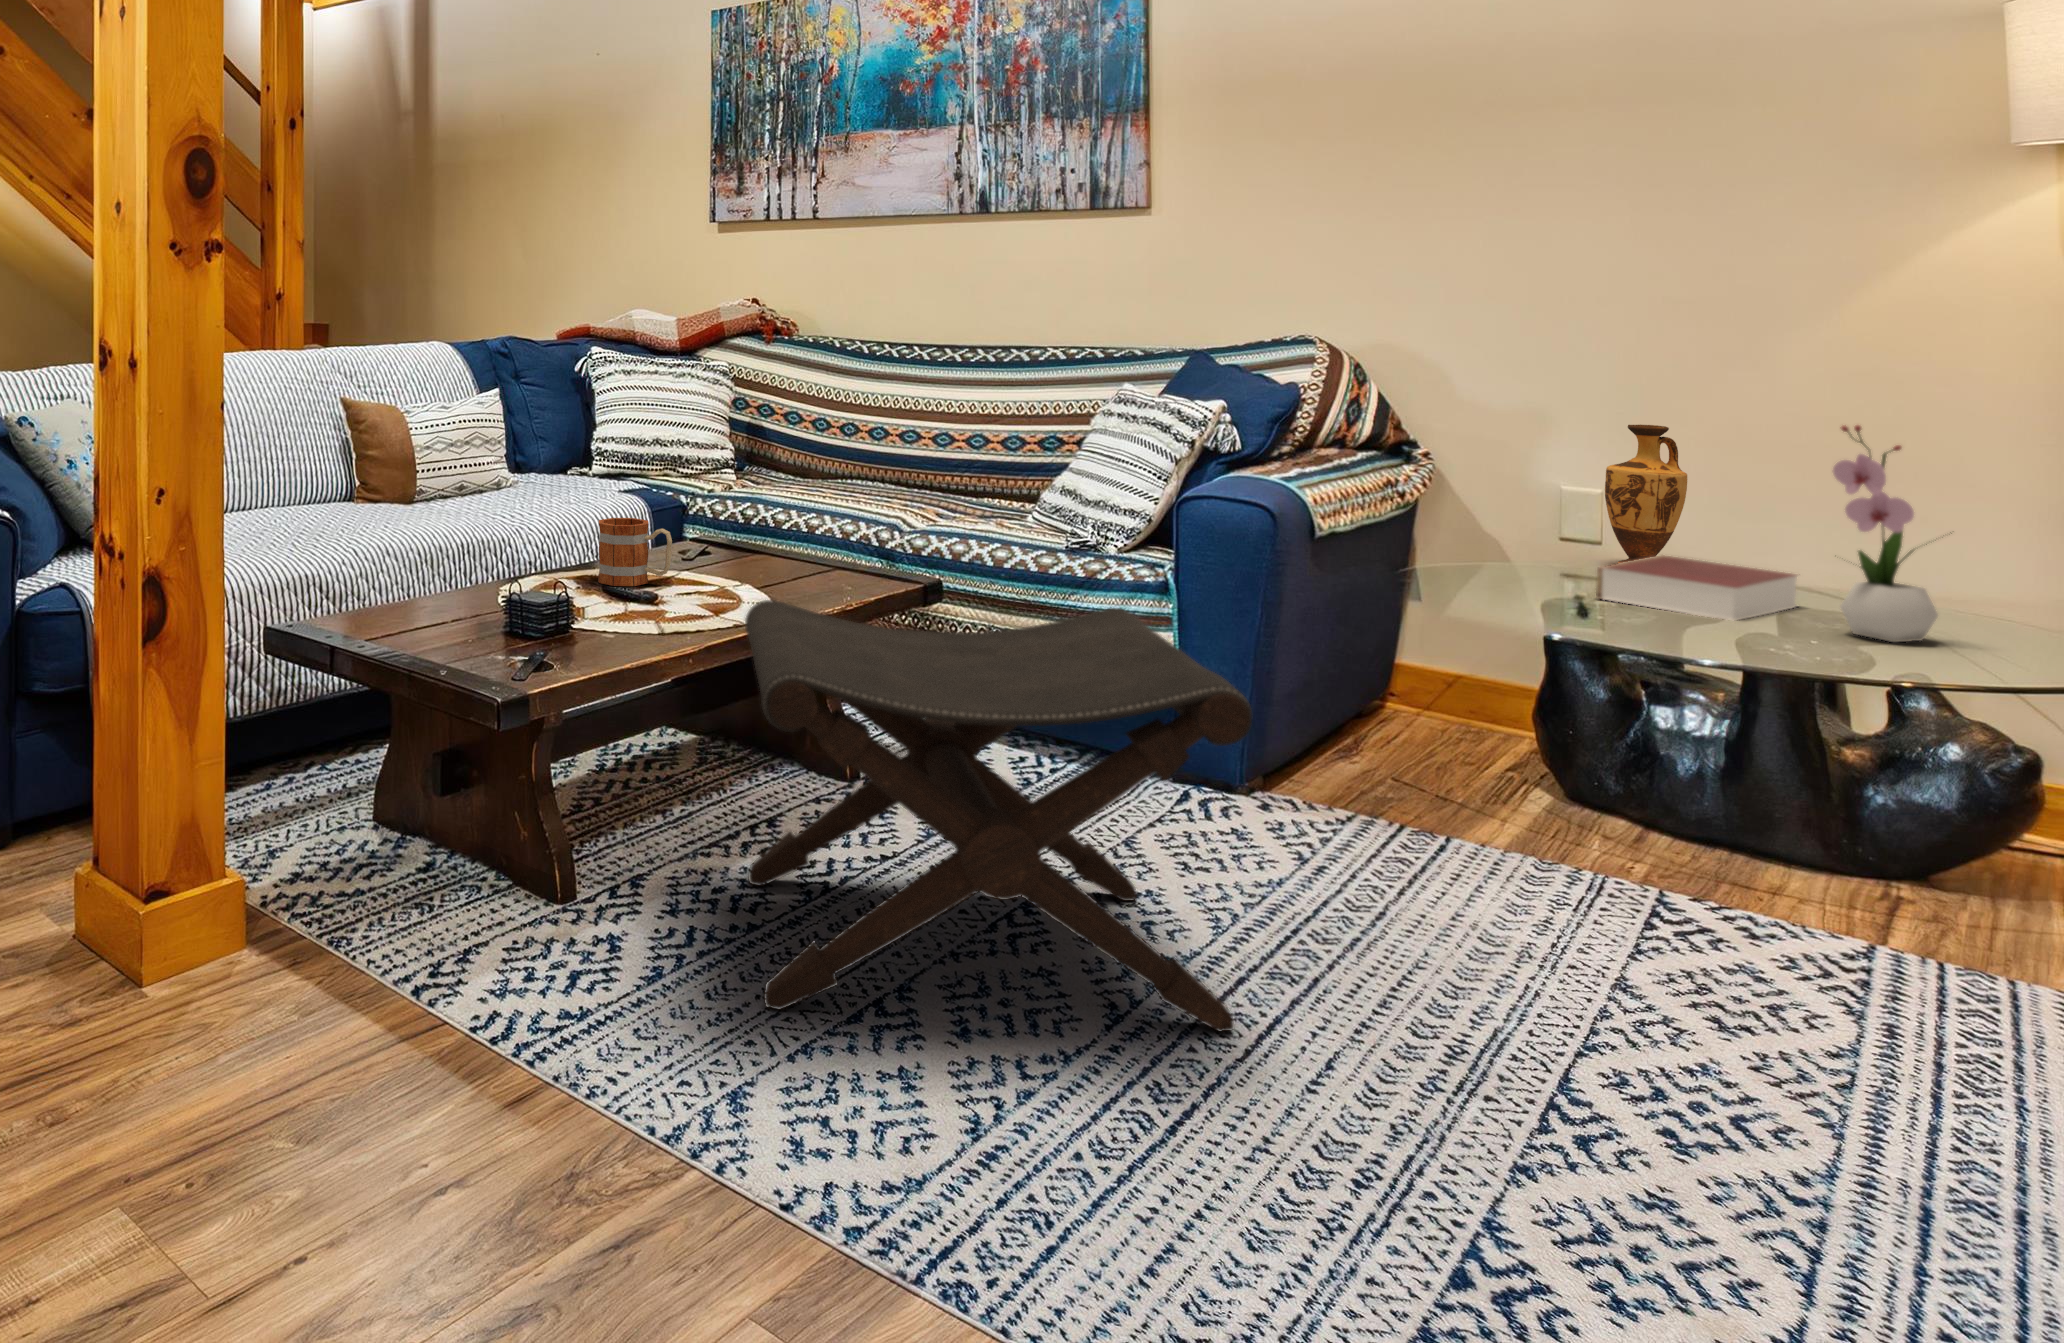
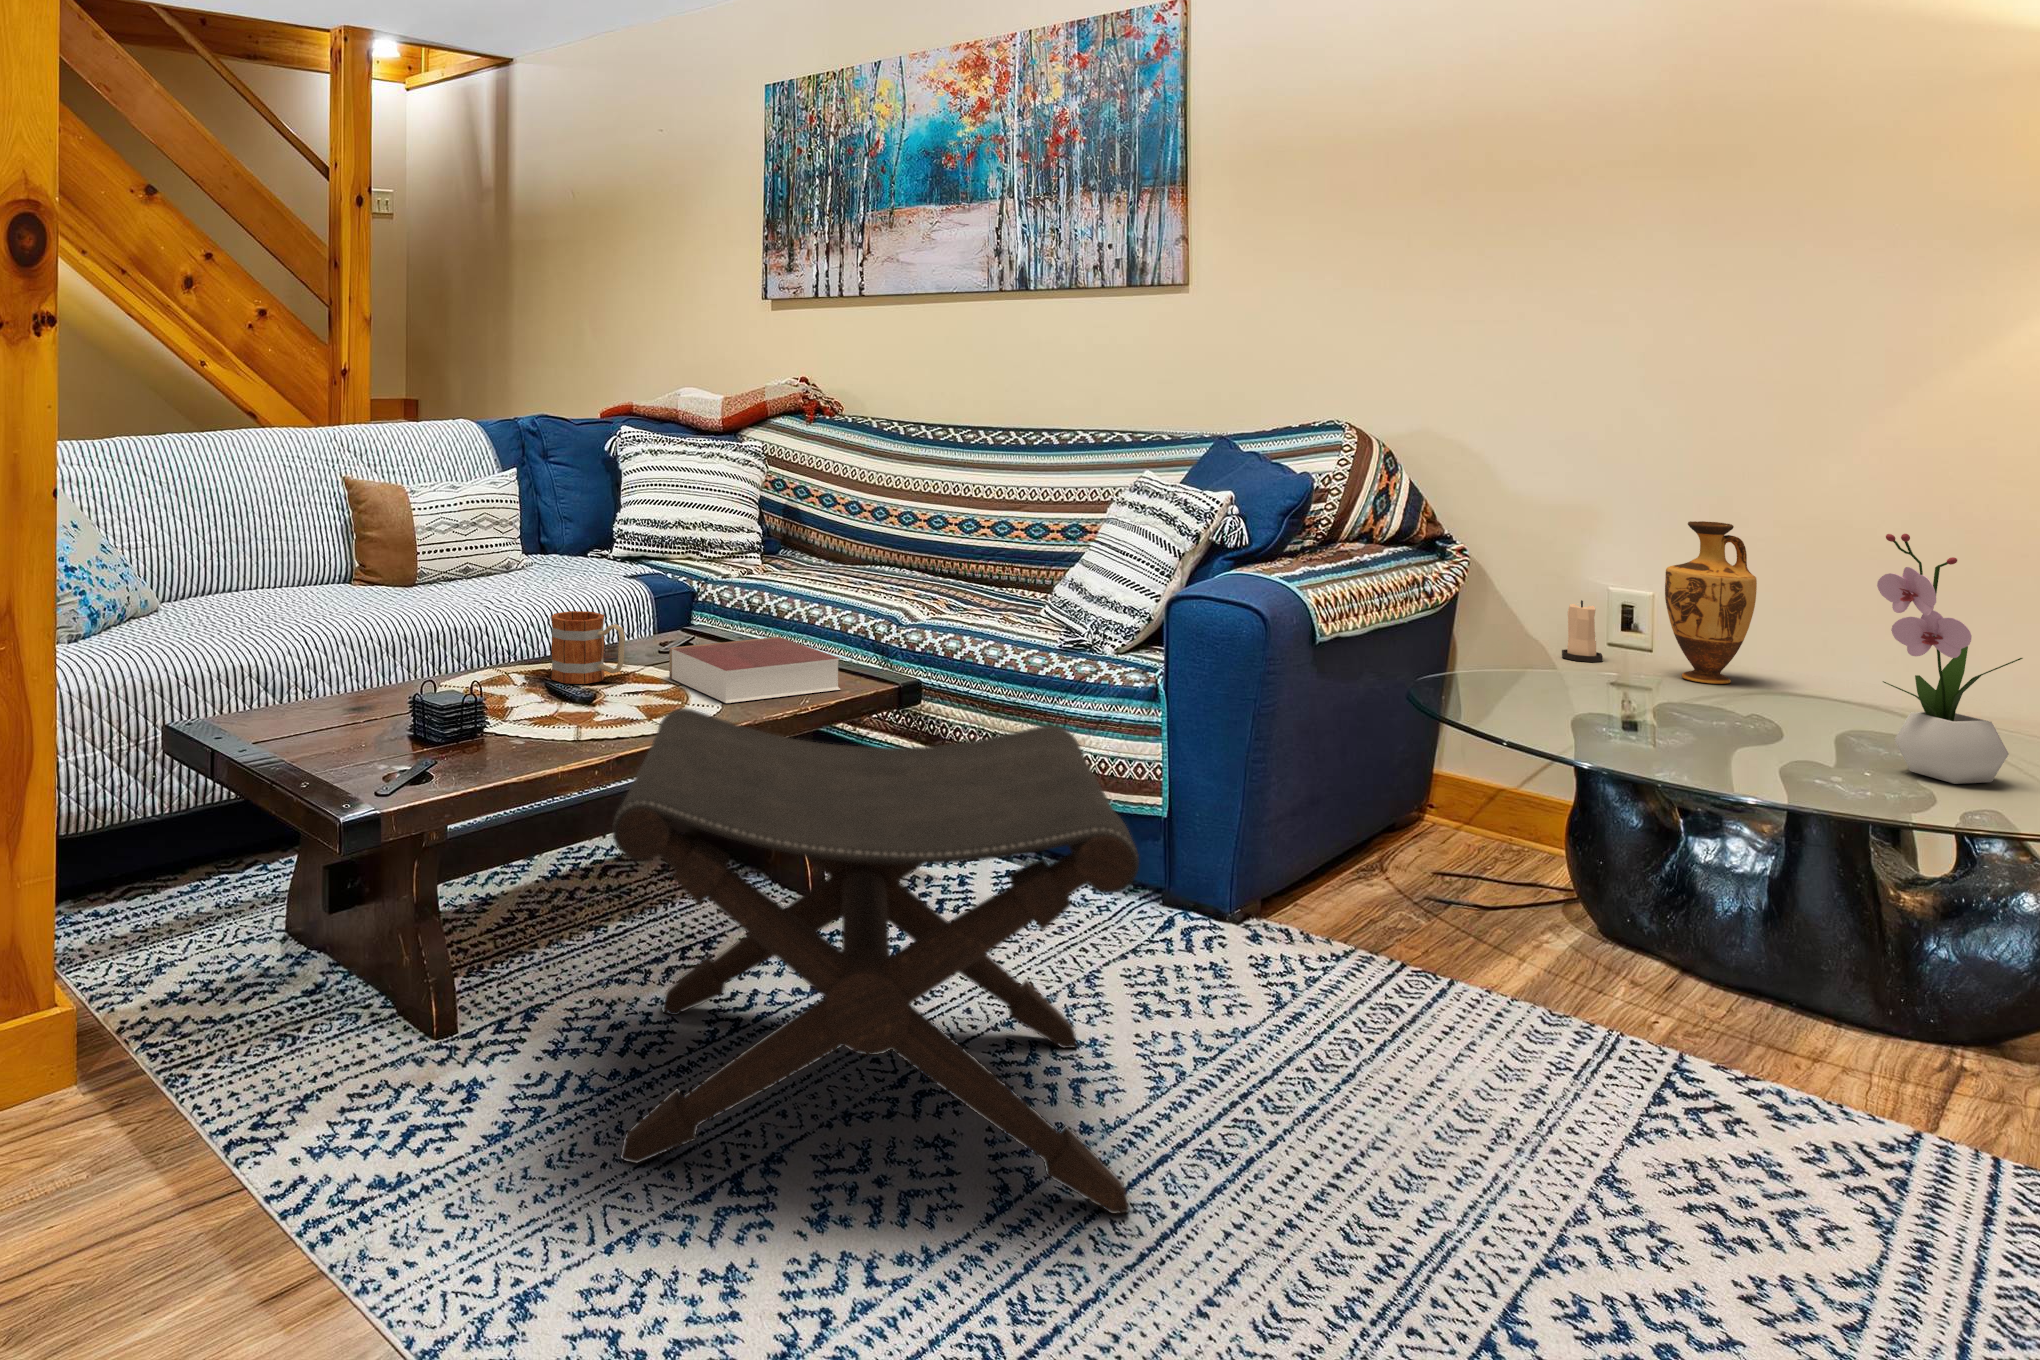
candle: none [1504,499,1542,555] -> present [1562,600,1603,662]
book: present [1596,555,1798,620] -> present [669,637,841,703]

